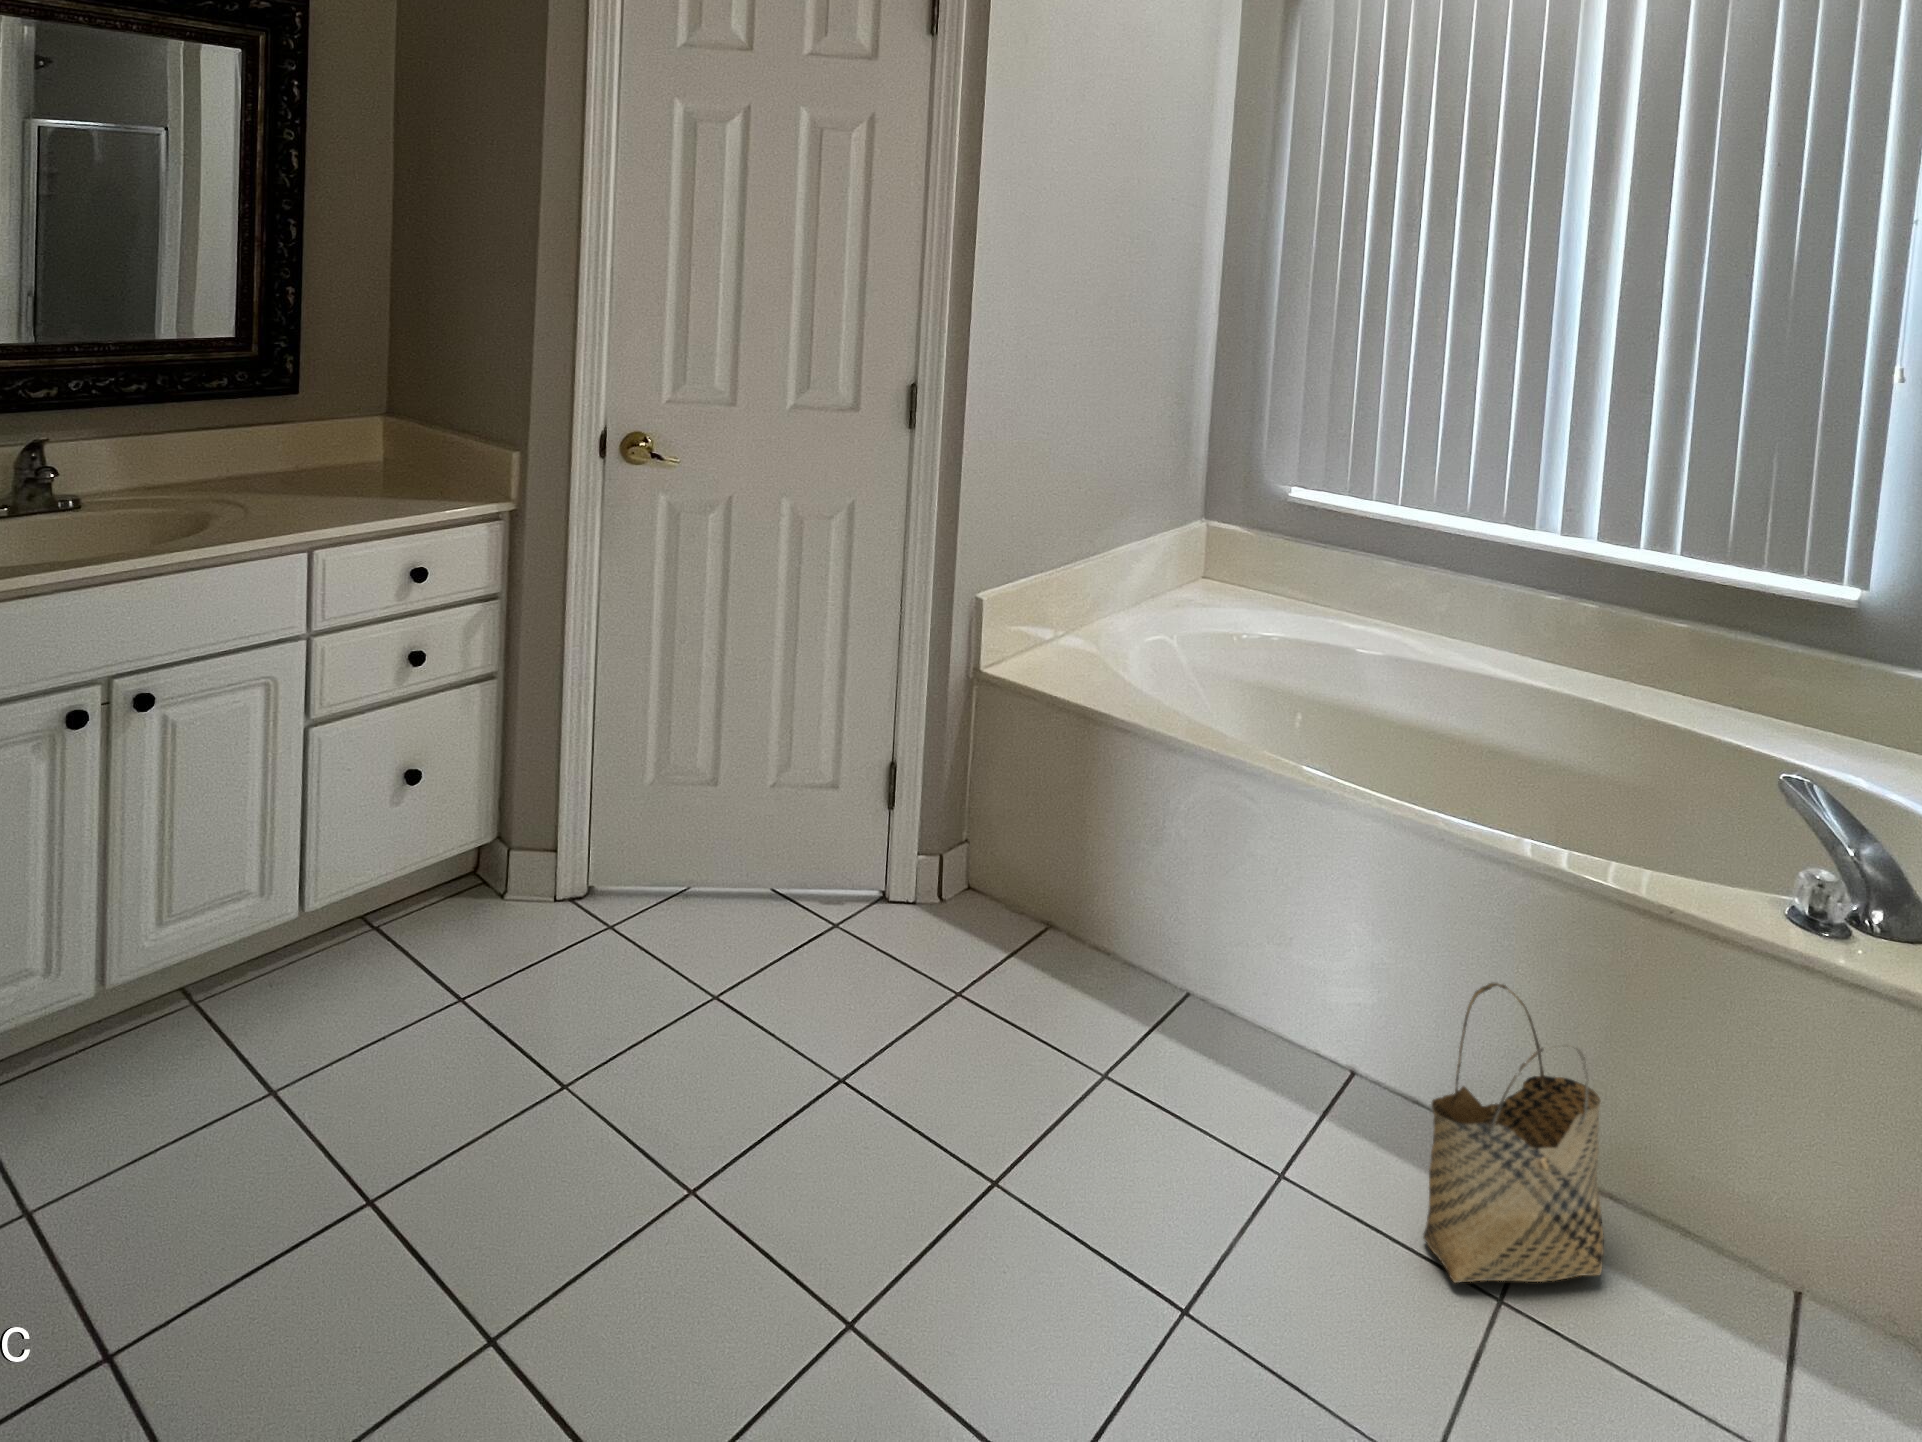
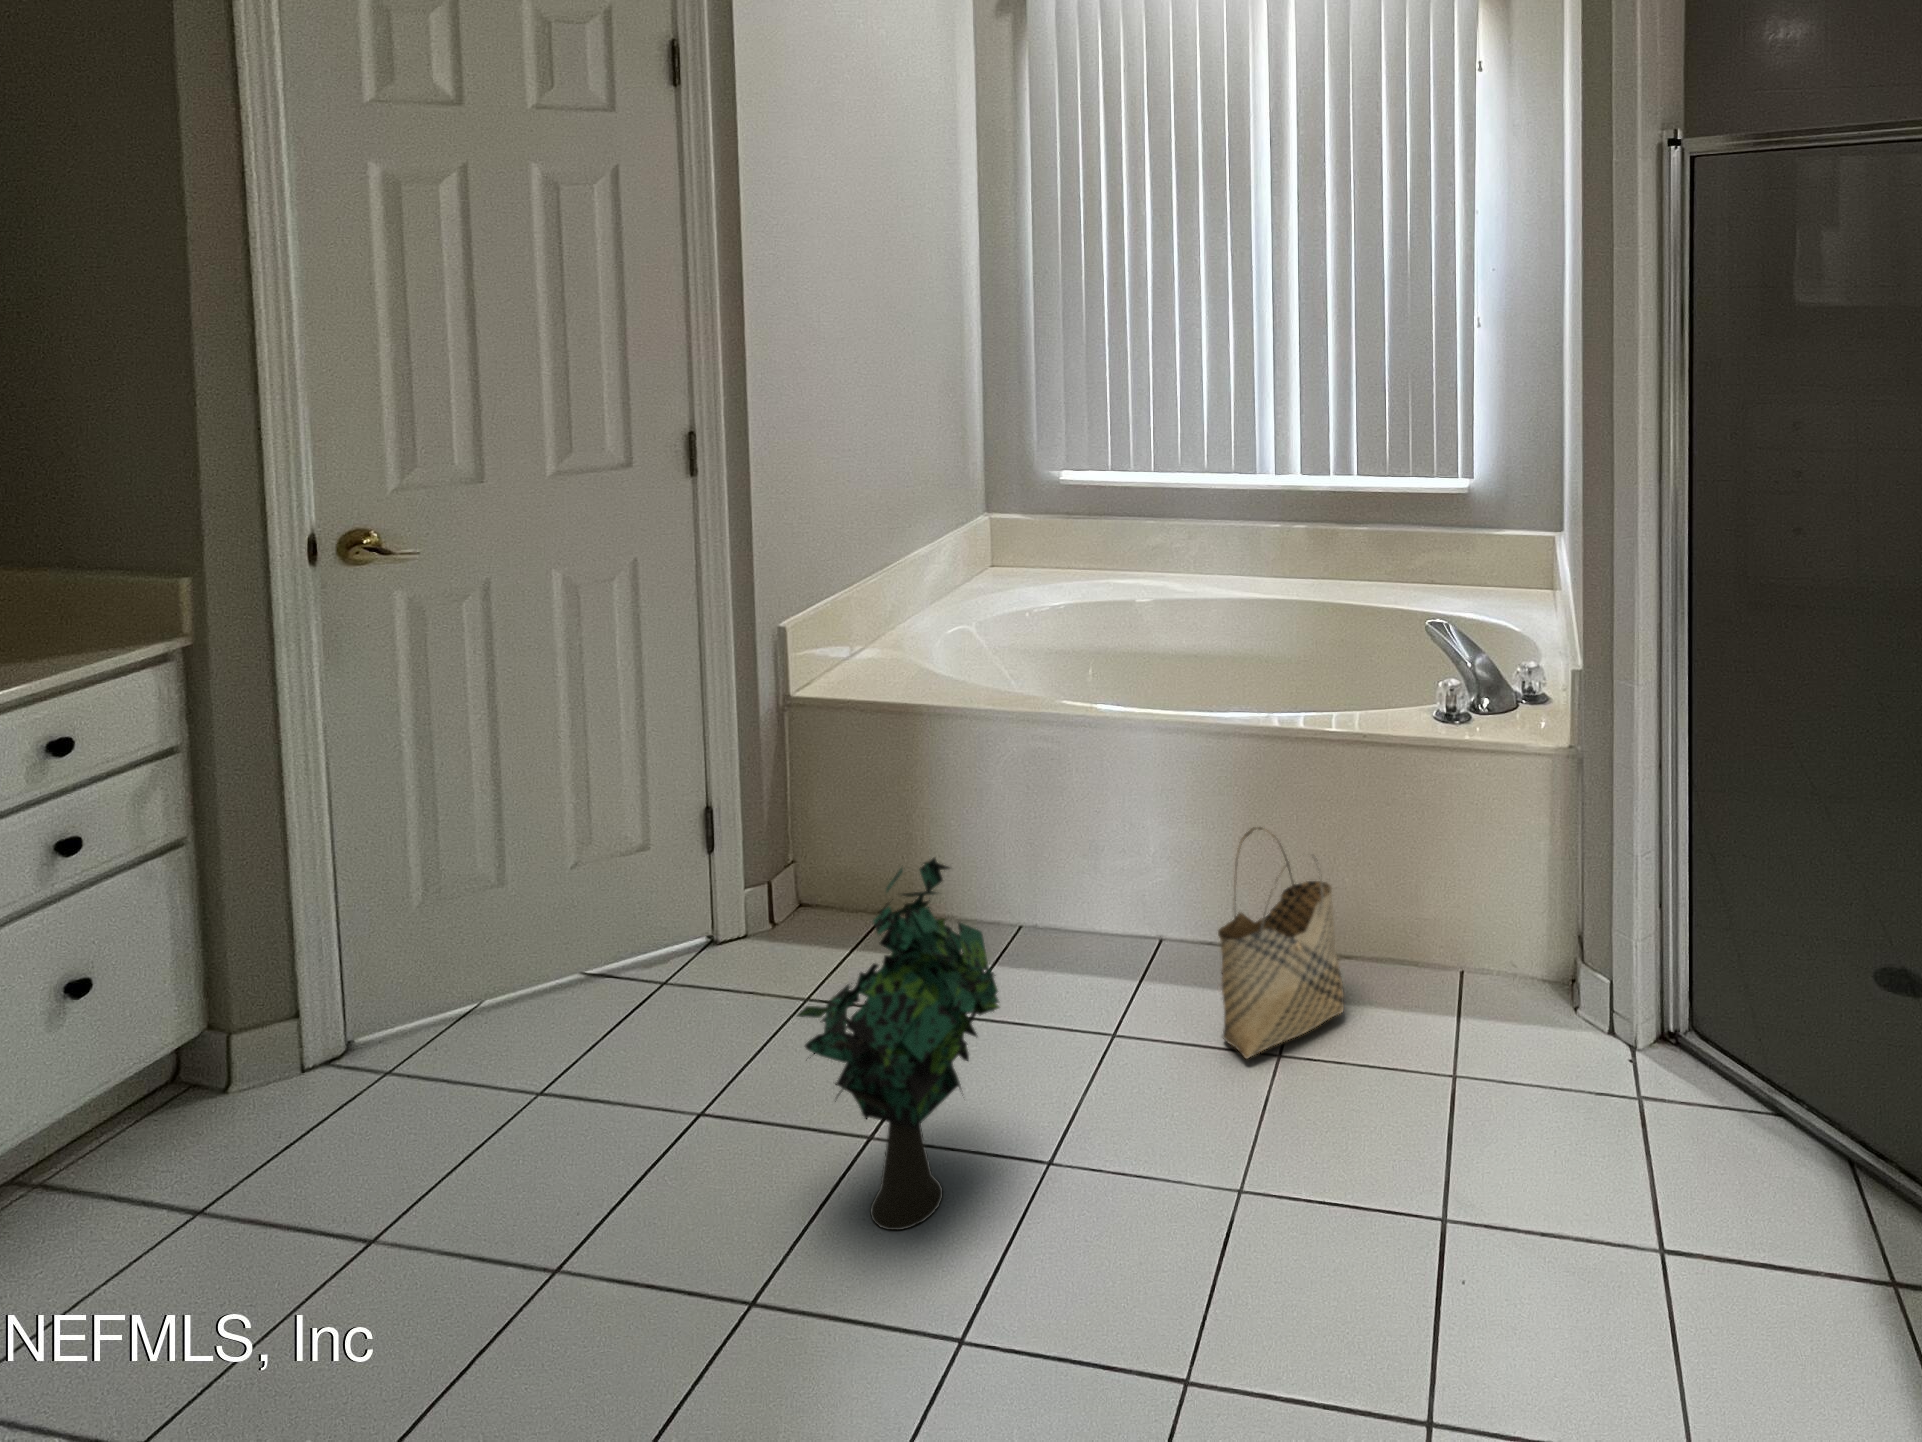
decorative plant: none [933,895,1152,1312] -> present [797,858,999,1230]

